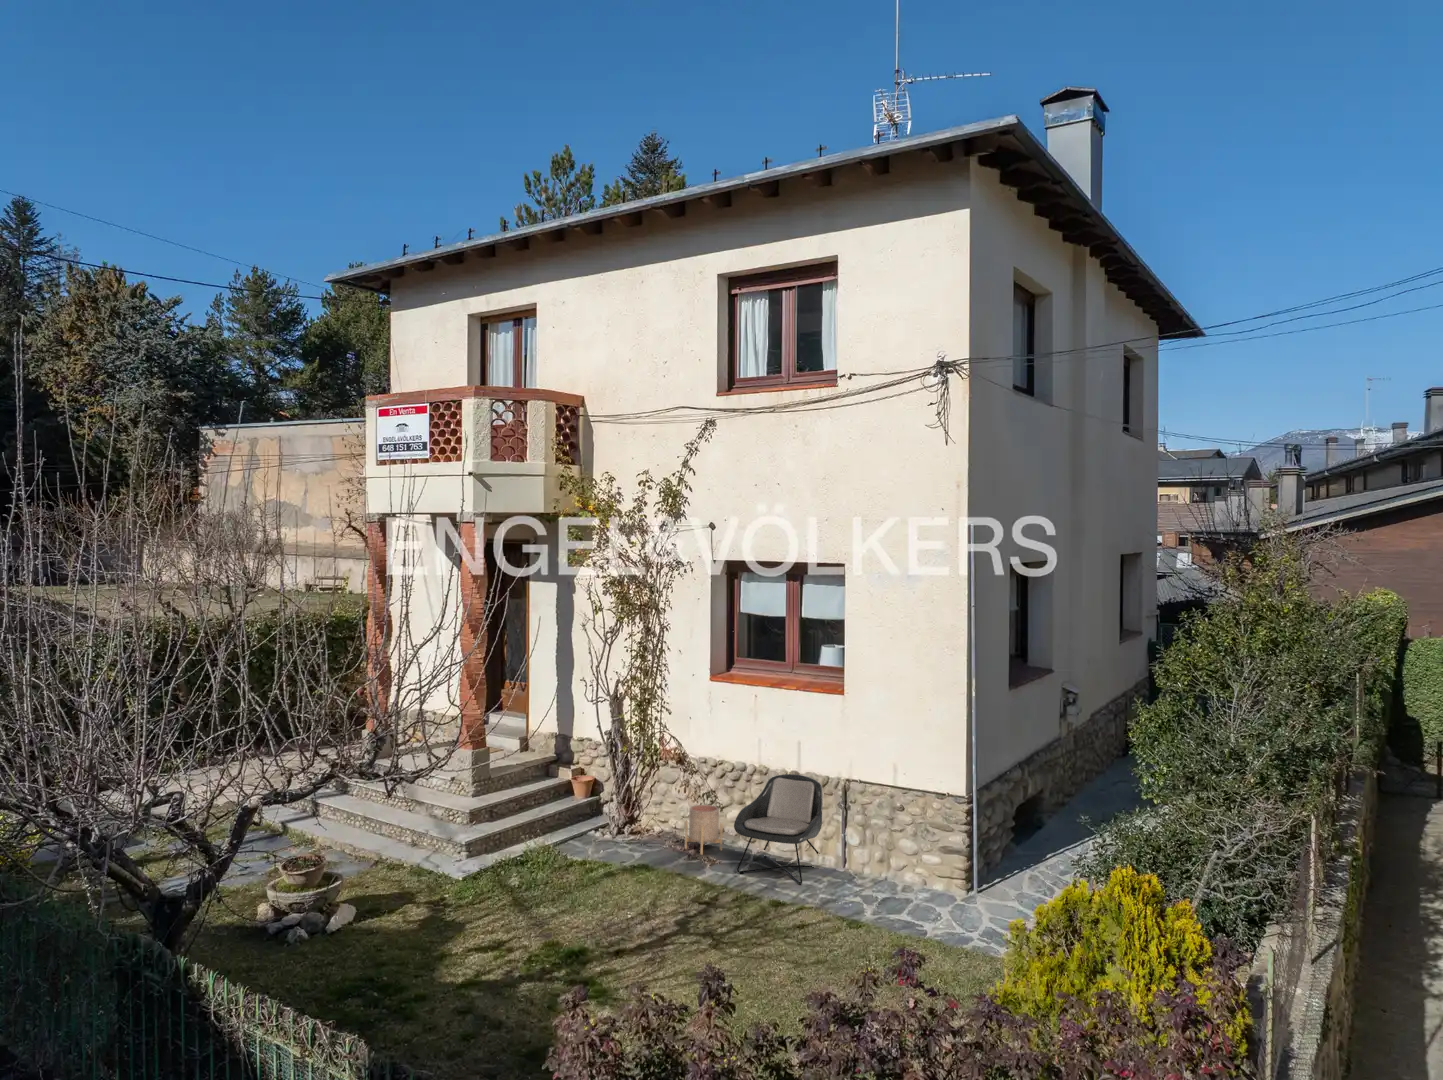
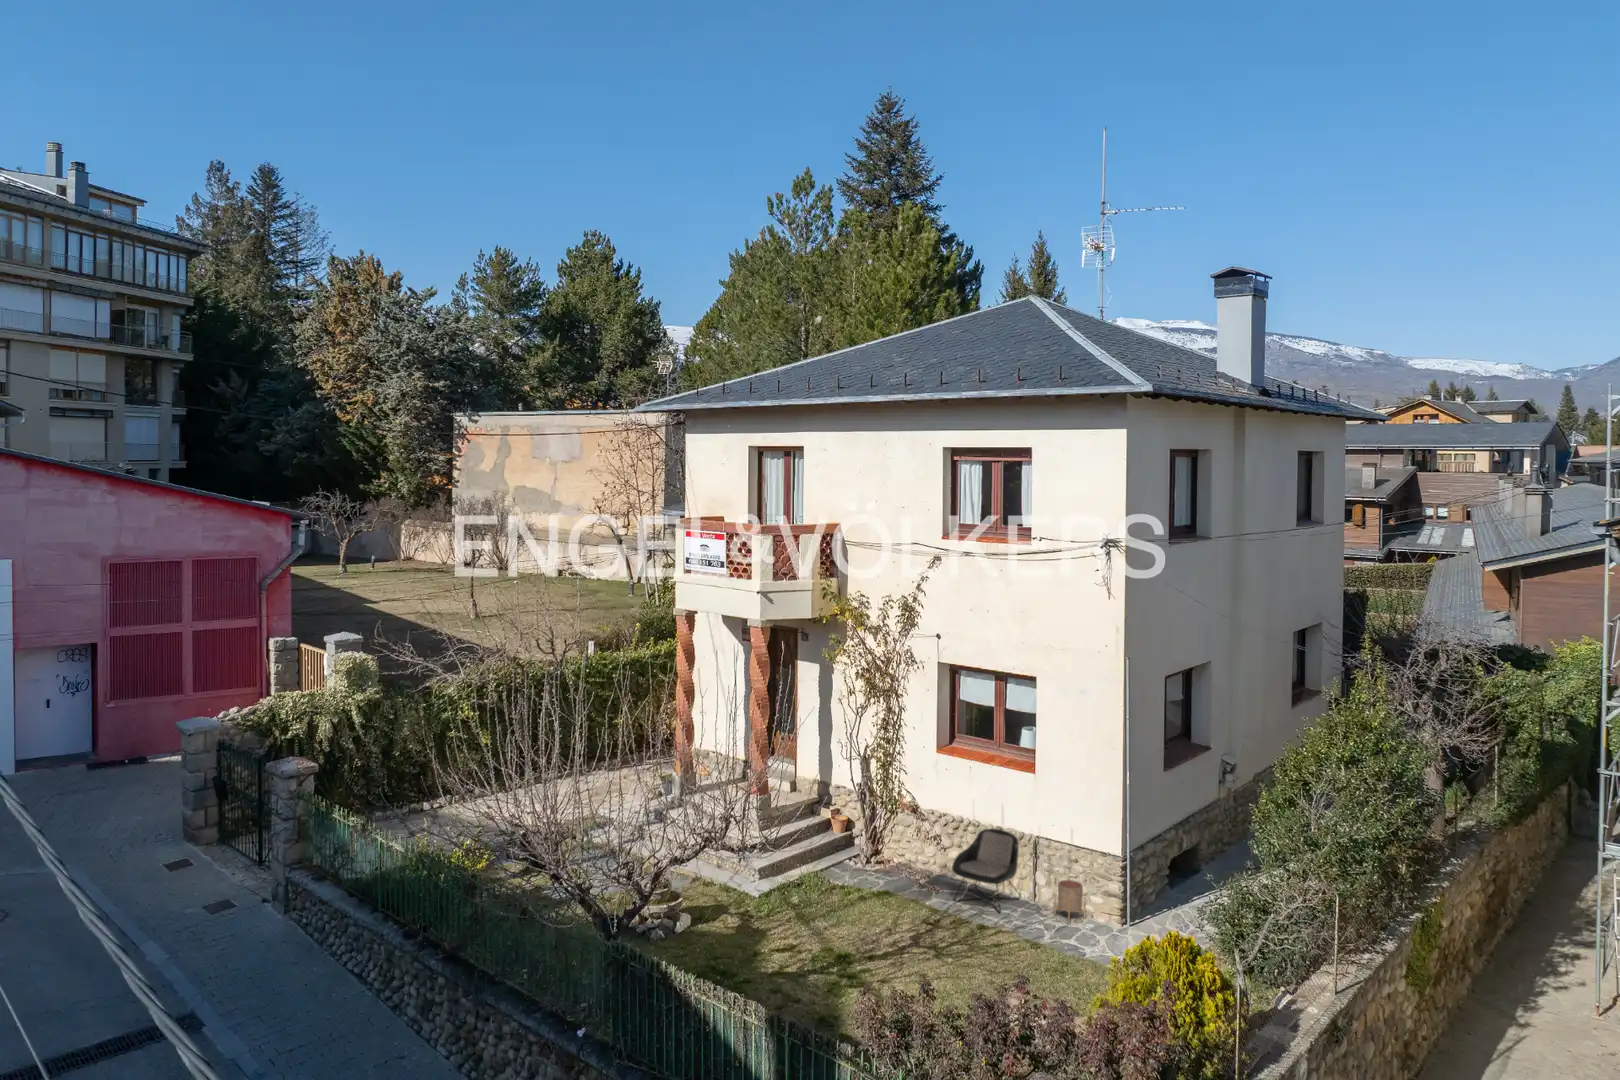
planter: present [685,805,723,855] -> present [1054,880,1086,922]

